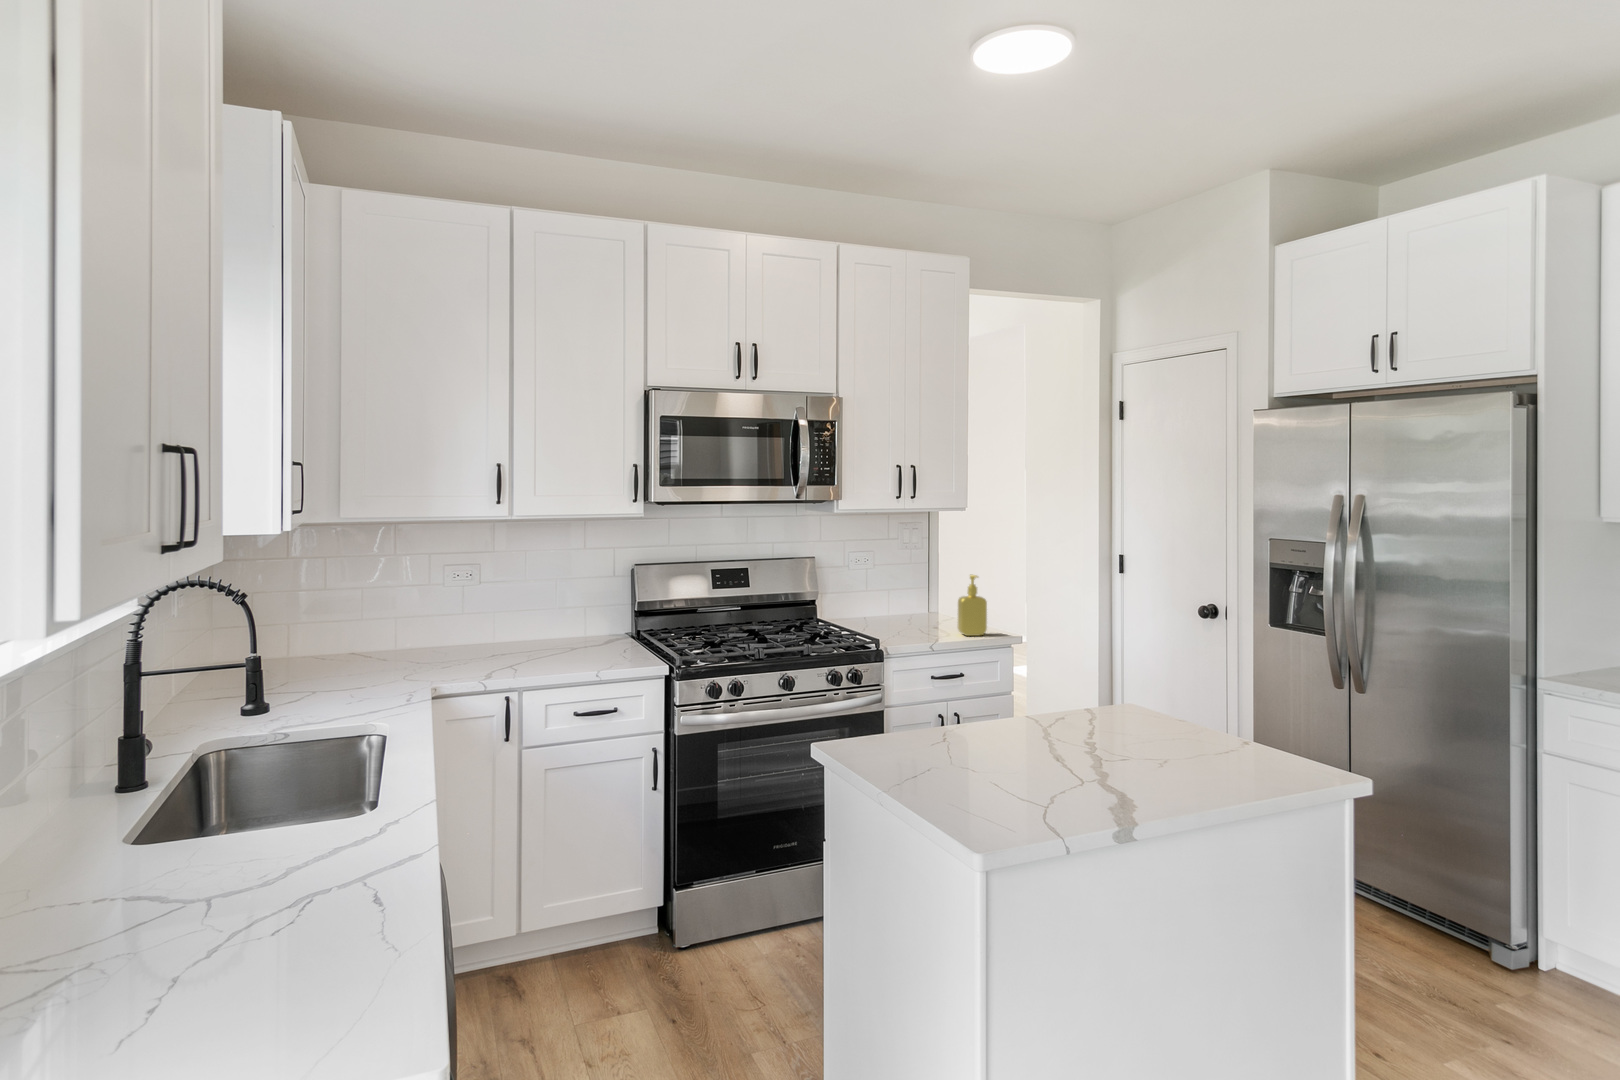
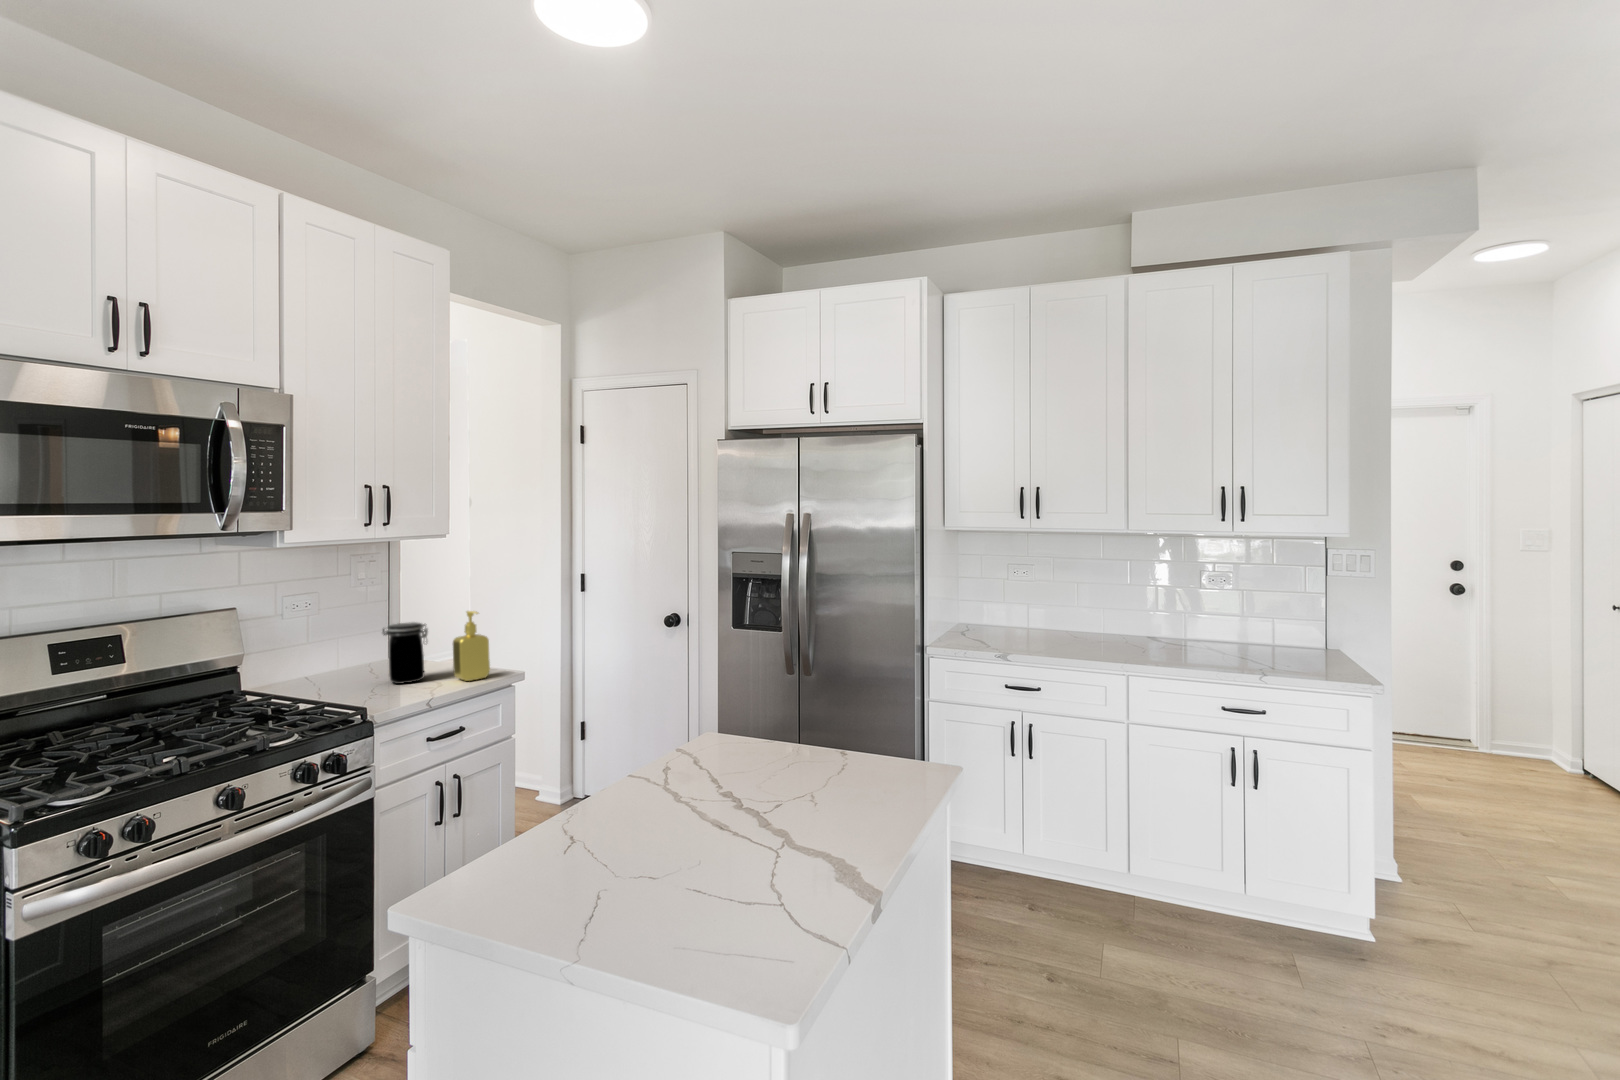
jar: none [909,581,941,631] -> present [383,622,428,684]

